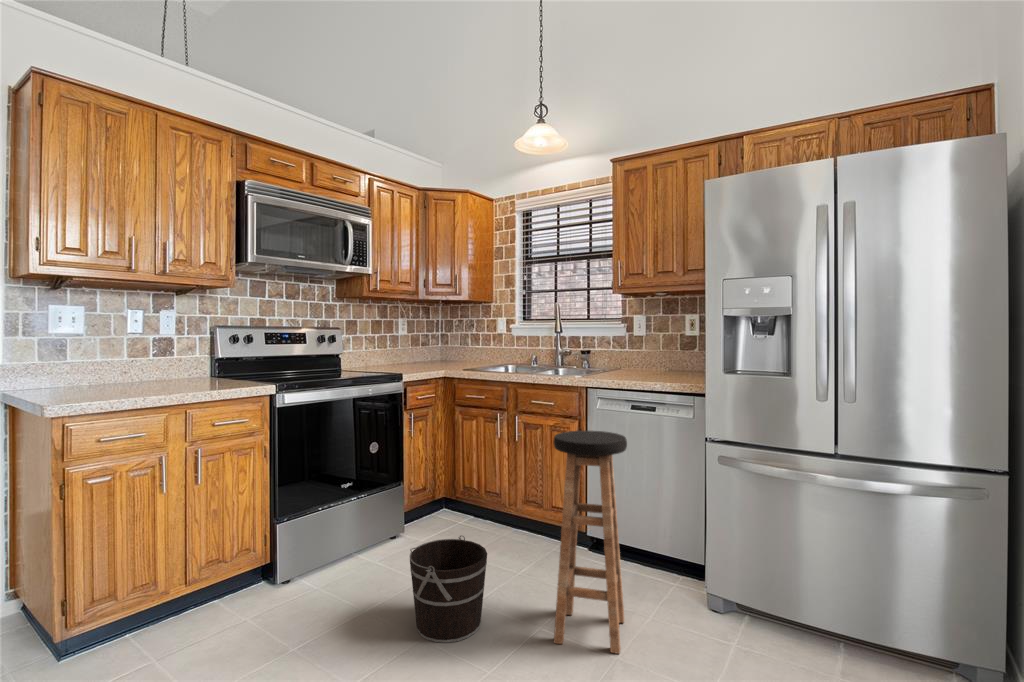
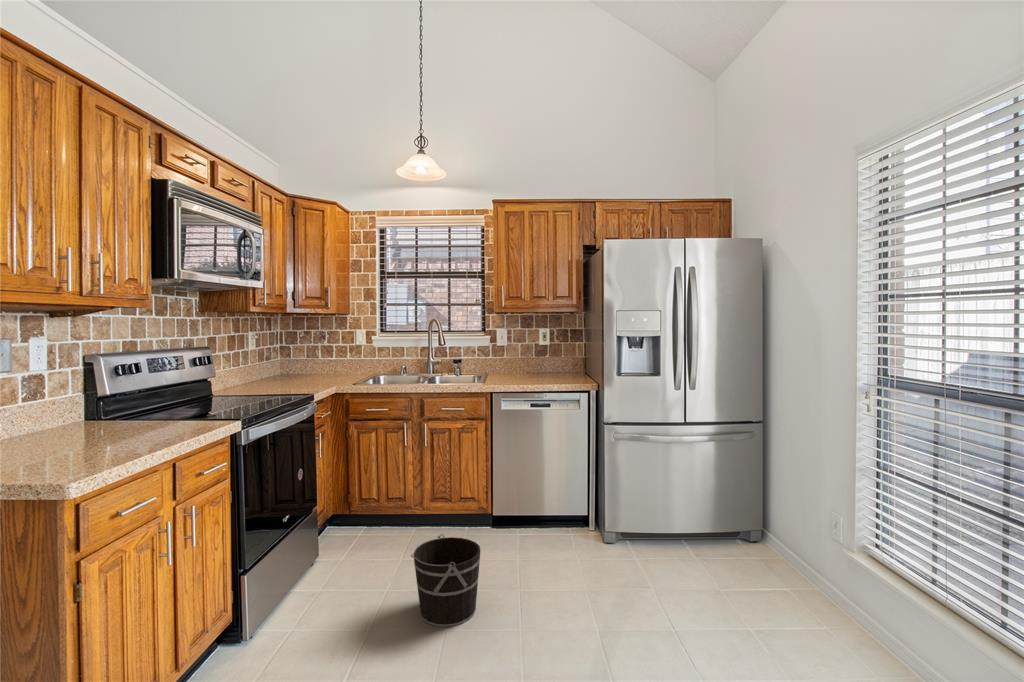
bar stool: present [553,431,627,654] -> none [521,430,582,597]

